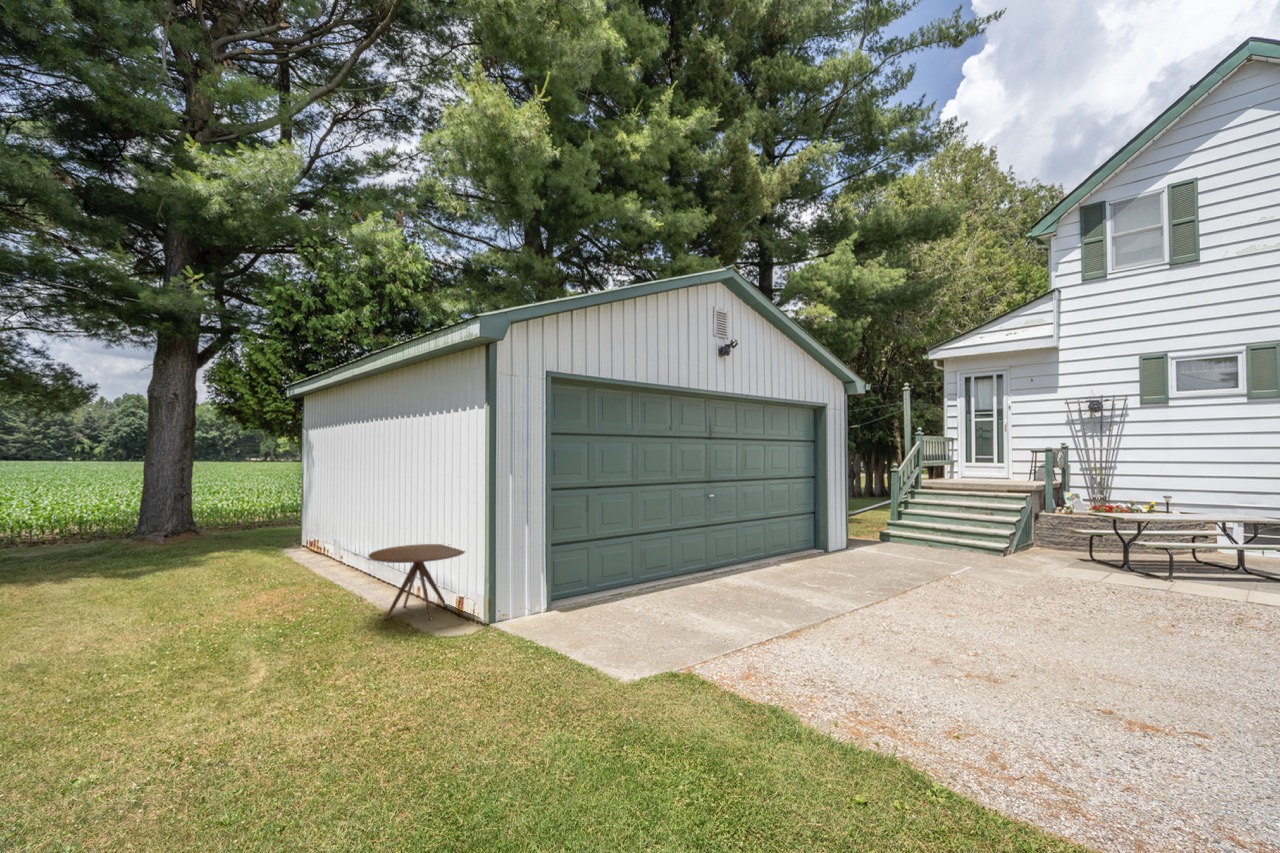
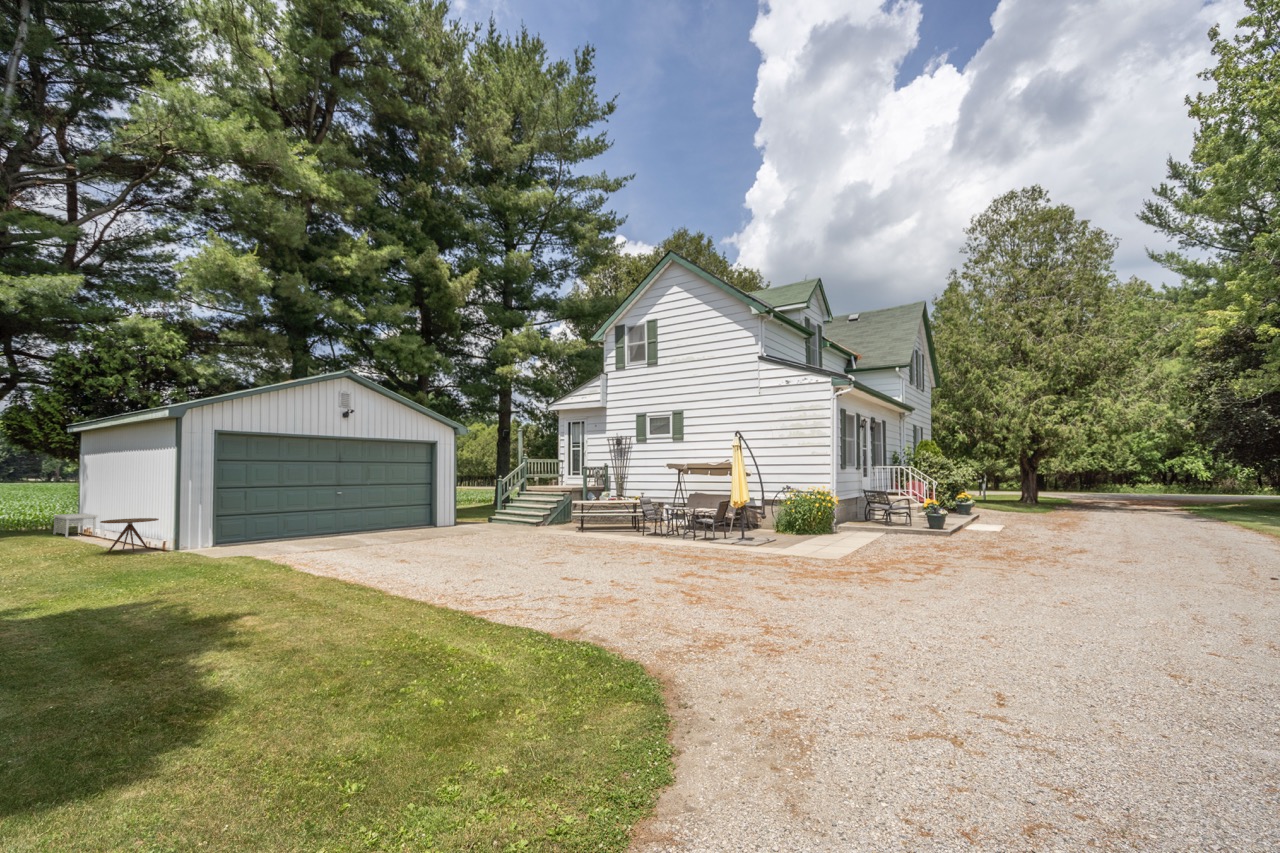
storage bench: none [275,516,337,559] -> present [53,513,98,537]

